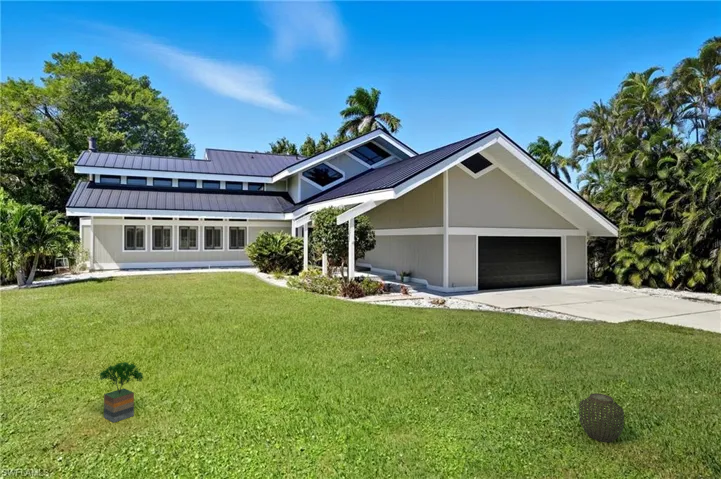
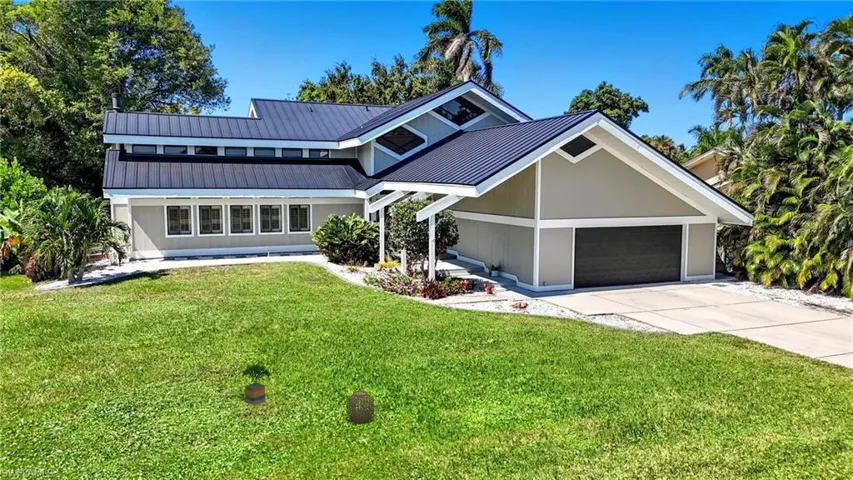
woven basket: present [579,393,624,442] -> present [346,391,374,423]

